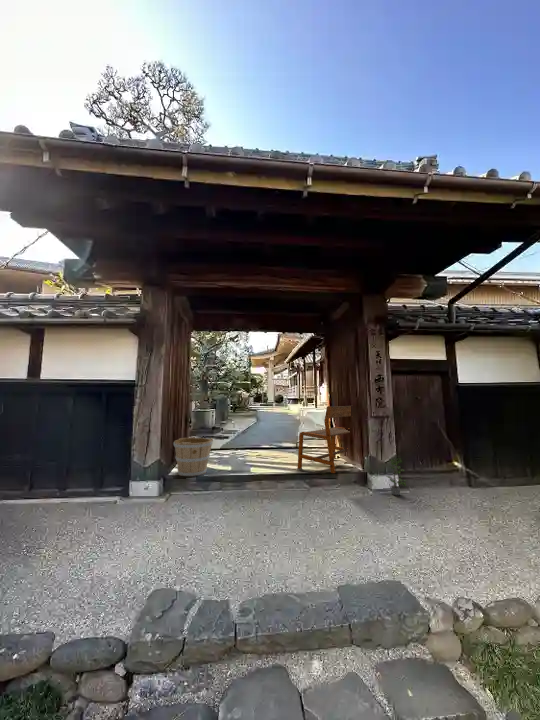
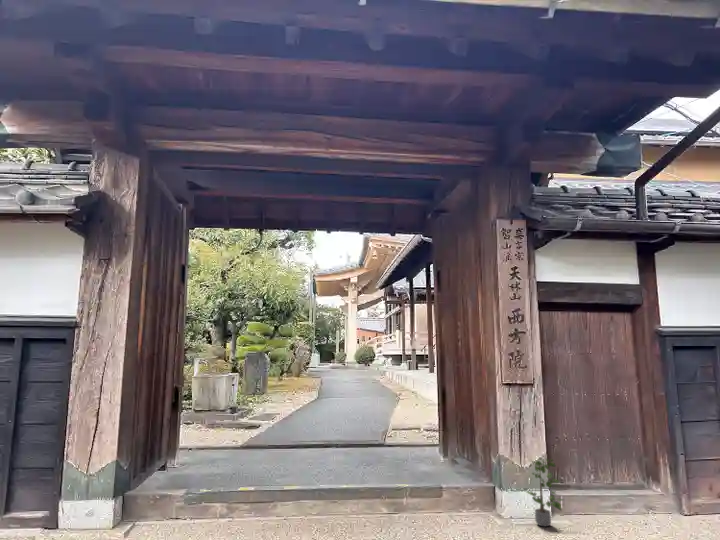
bench: present [298,406,351,473] -> none [373,363,494,490]
wooden bucket: present [174,437,213,476] -> none [146,421,219,492]

